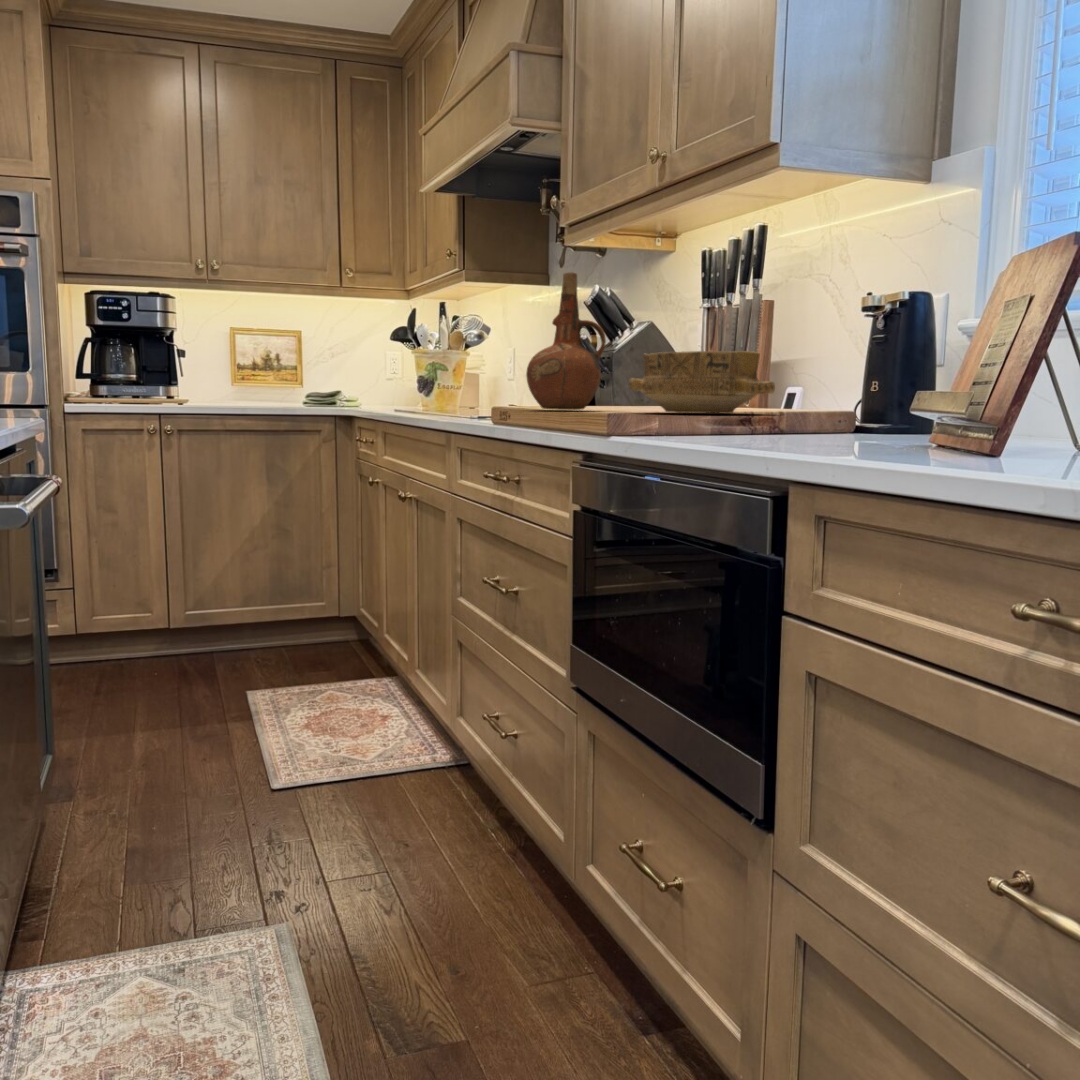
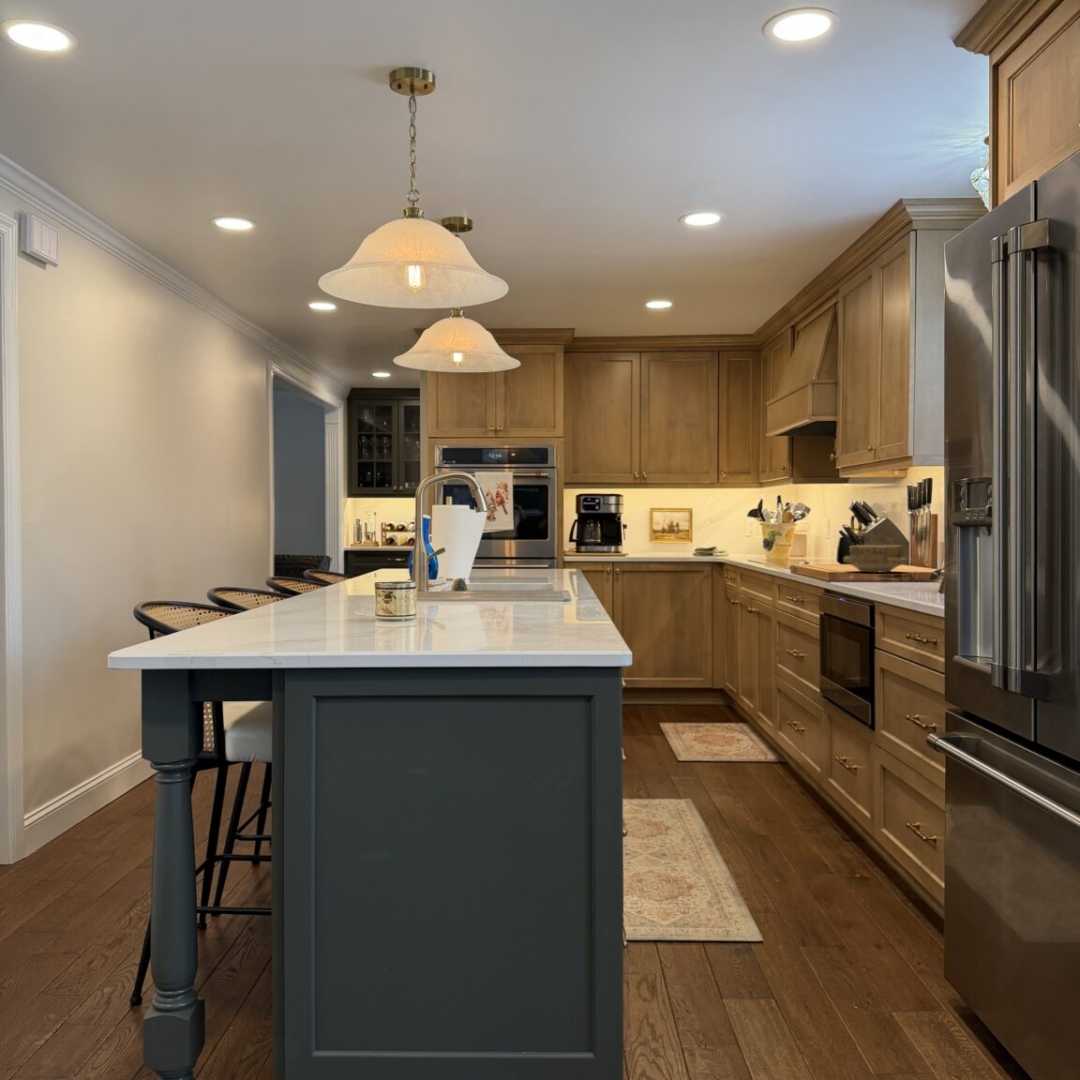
ceramic pitcher: present [526,273,606,410] -> none [802,508,839,569]

